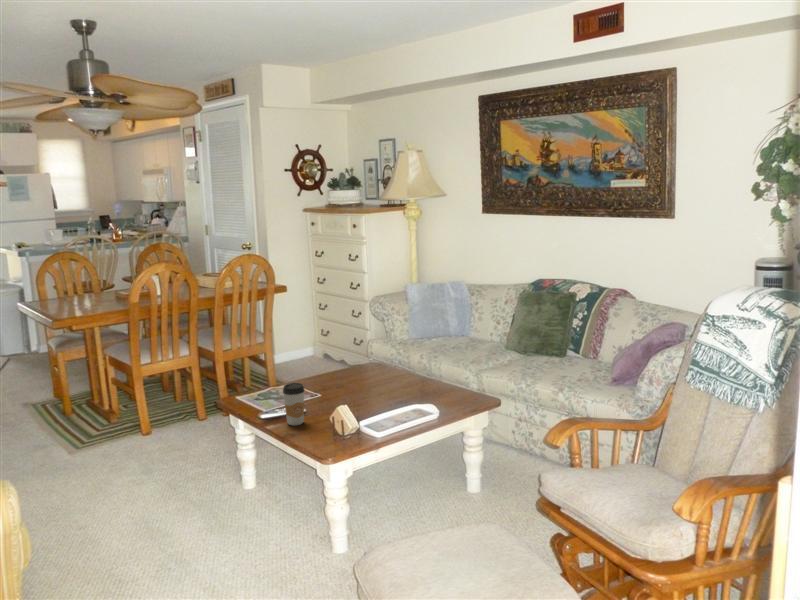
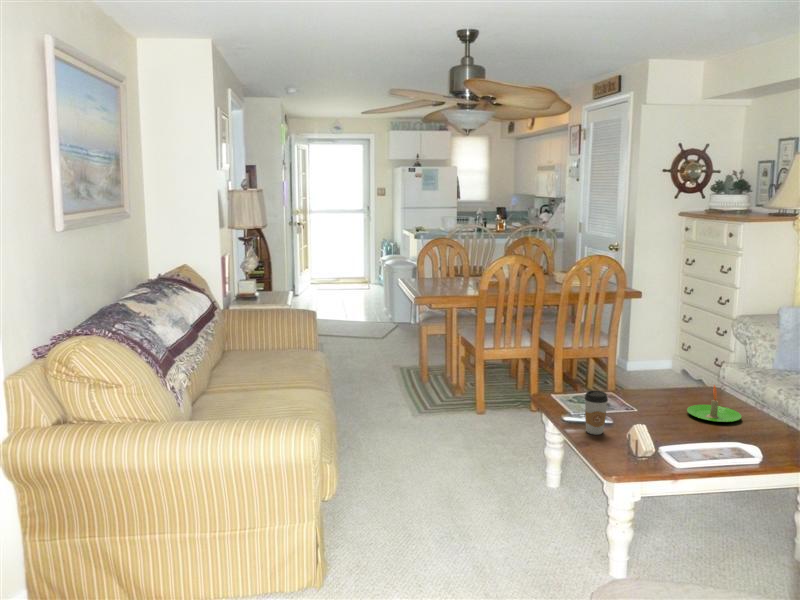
candle: none [363,359,407,391] -> present [687,385,741,422]

